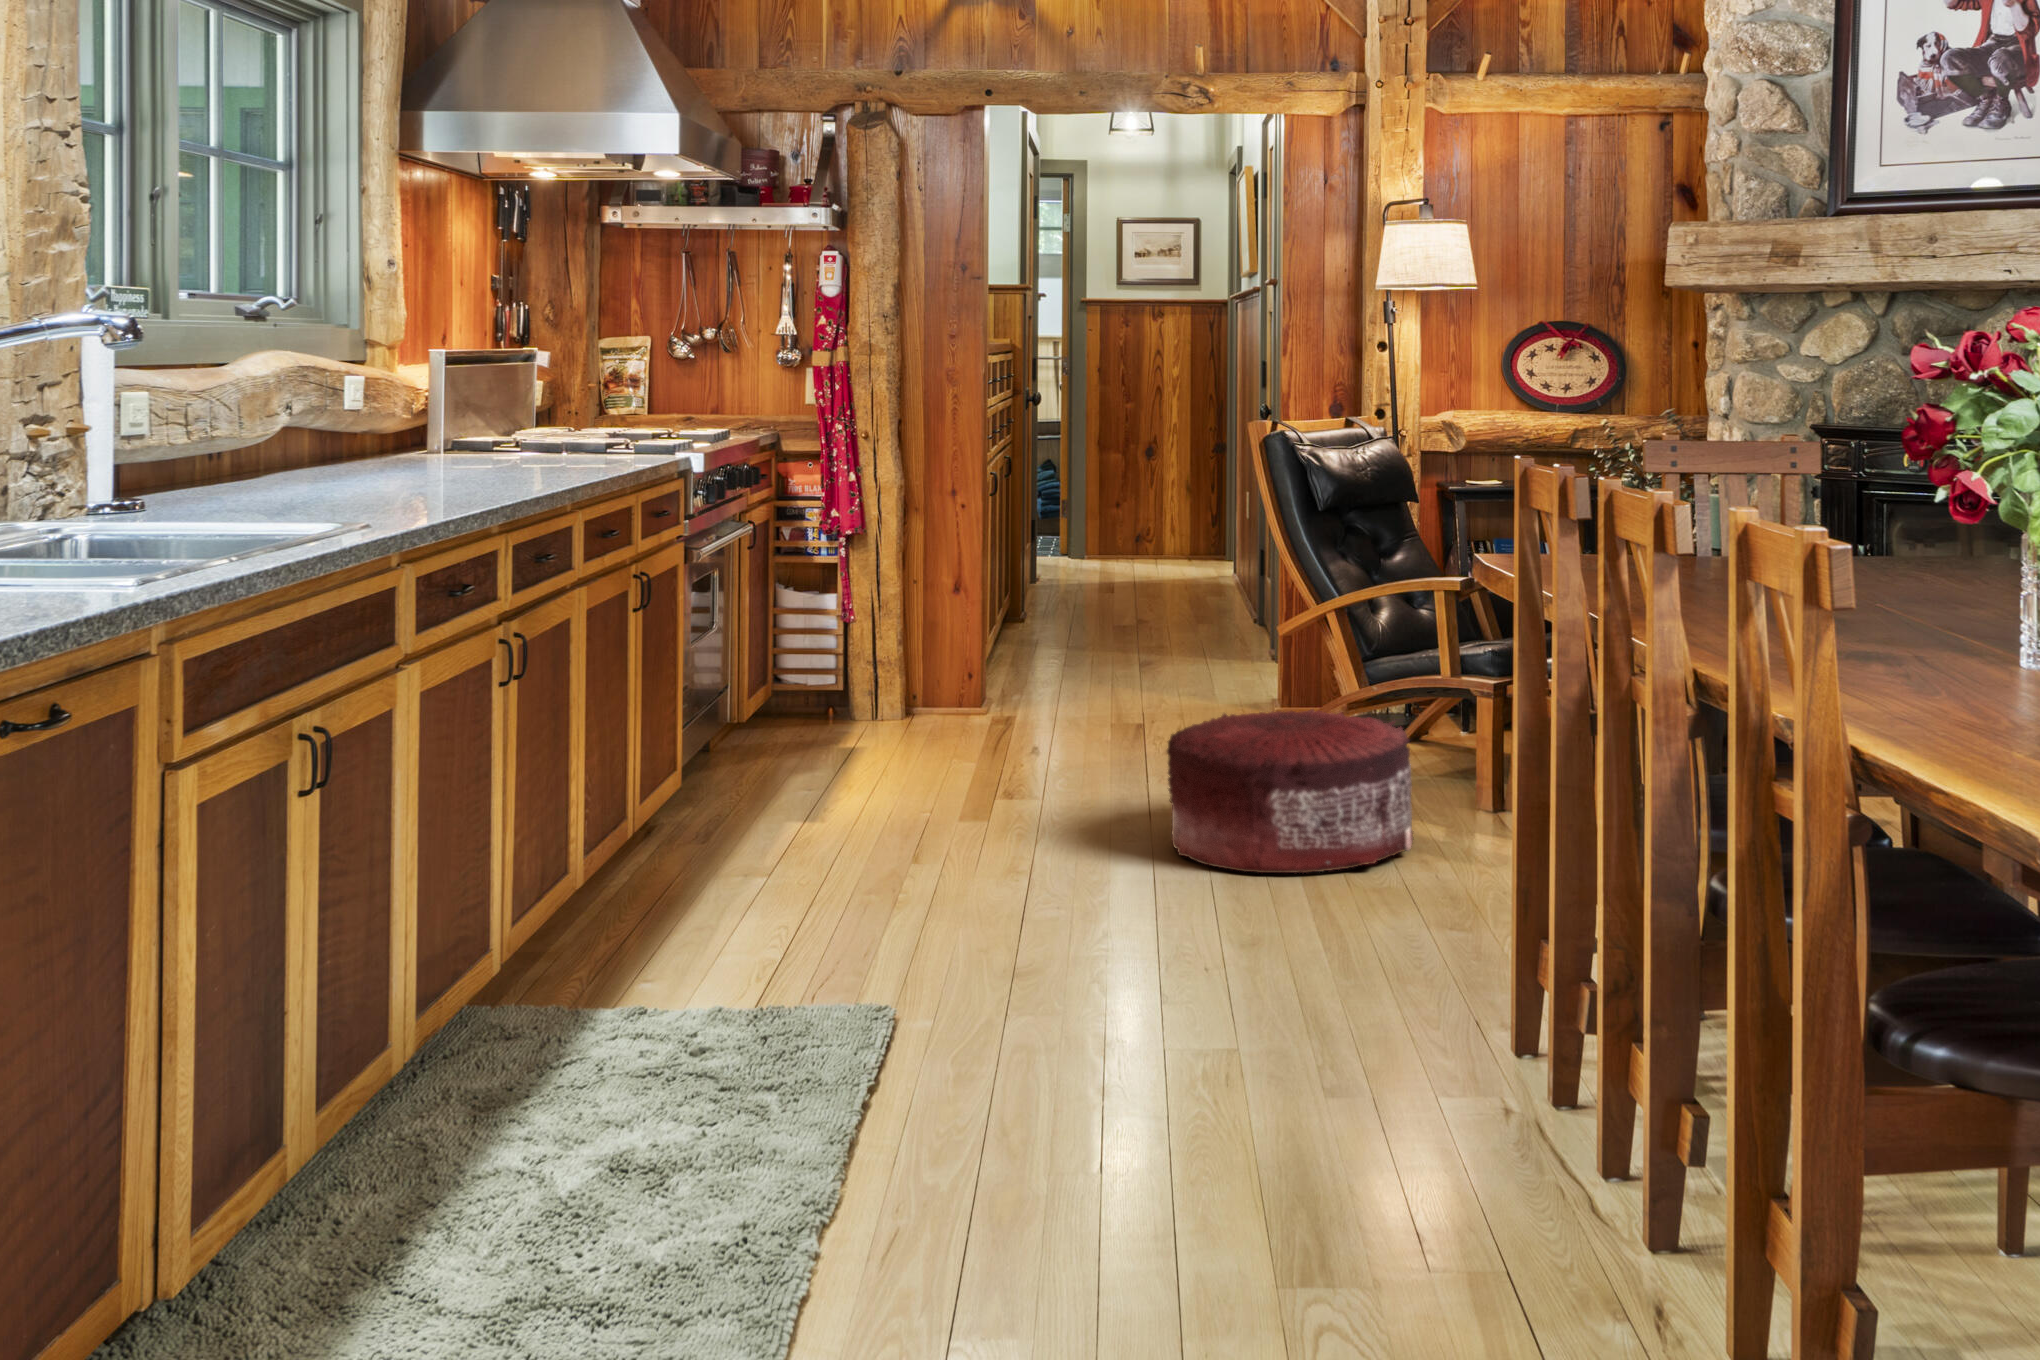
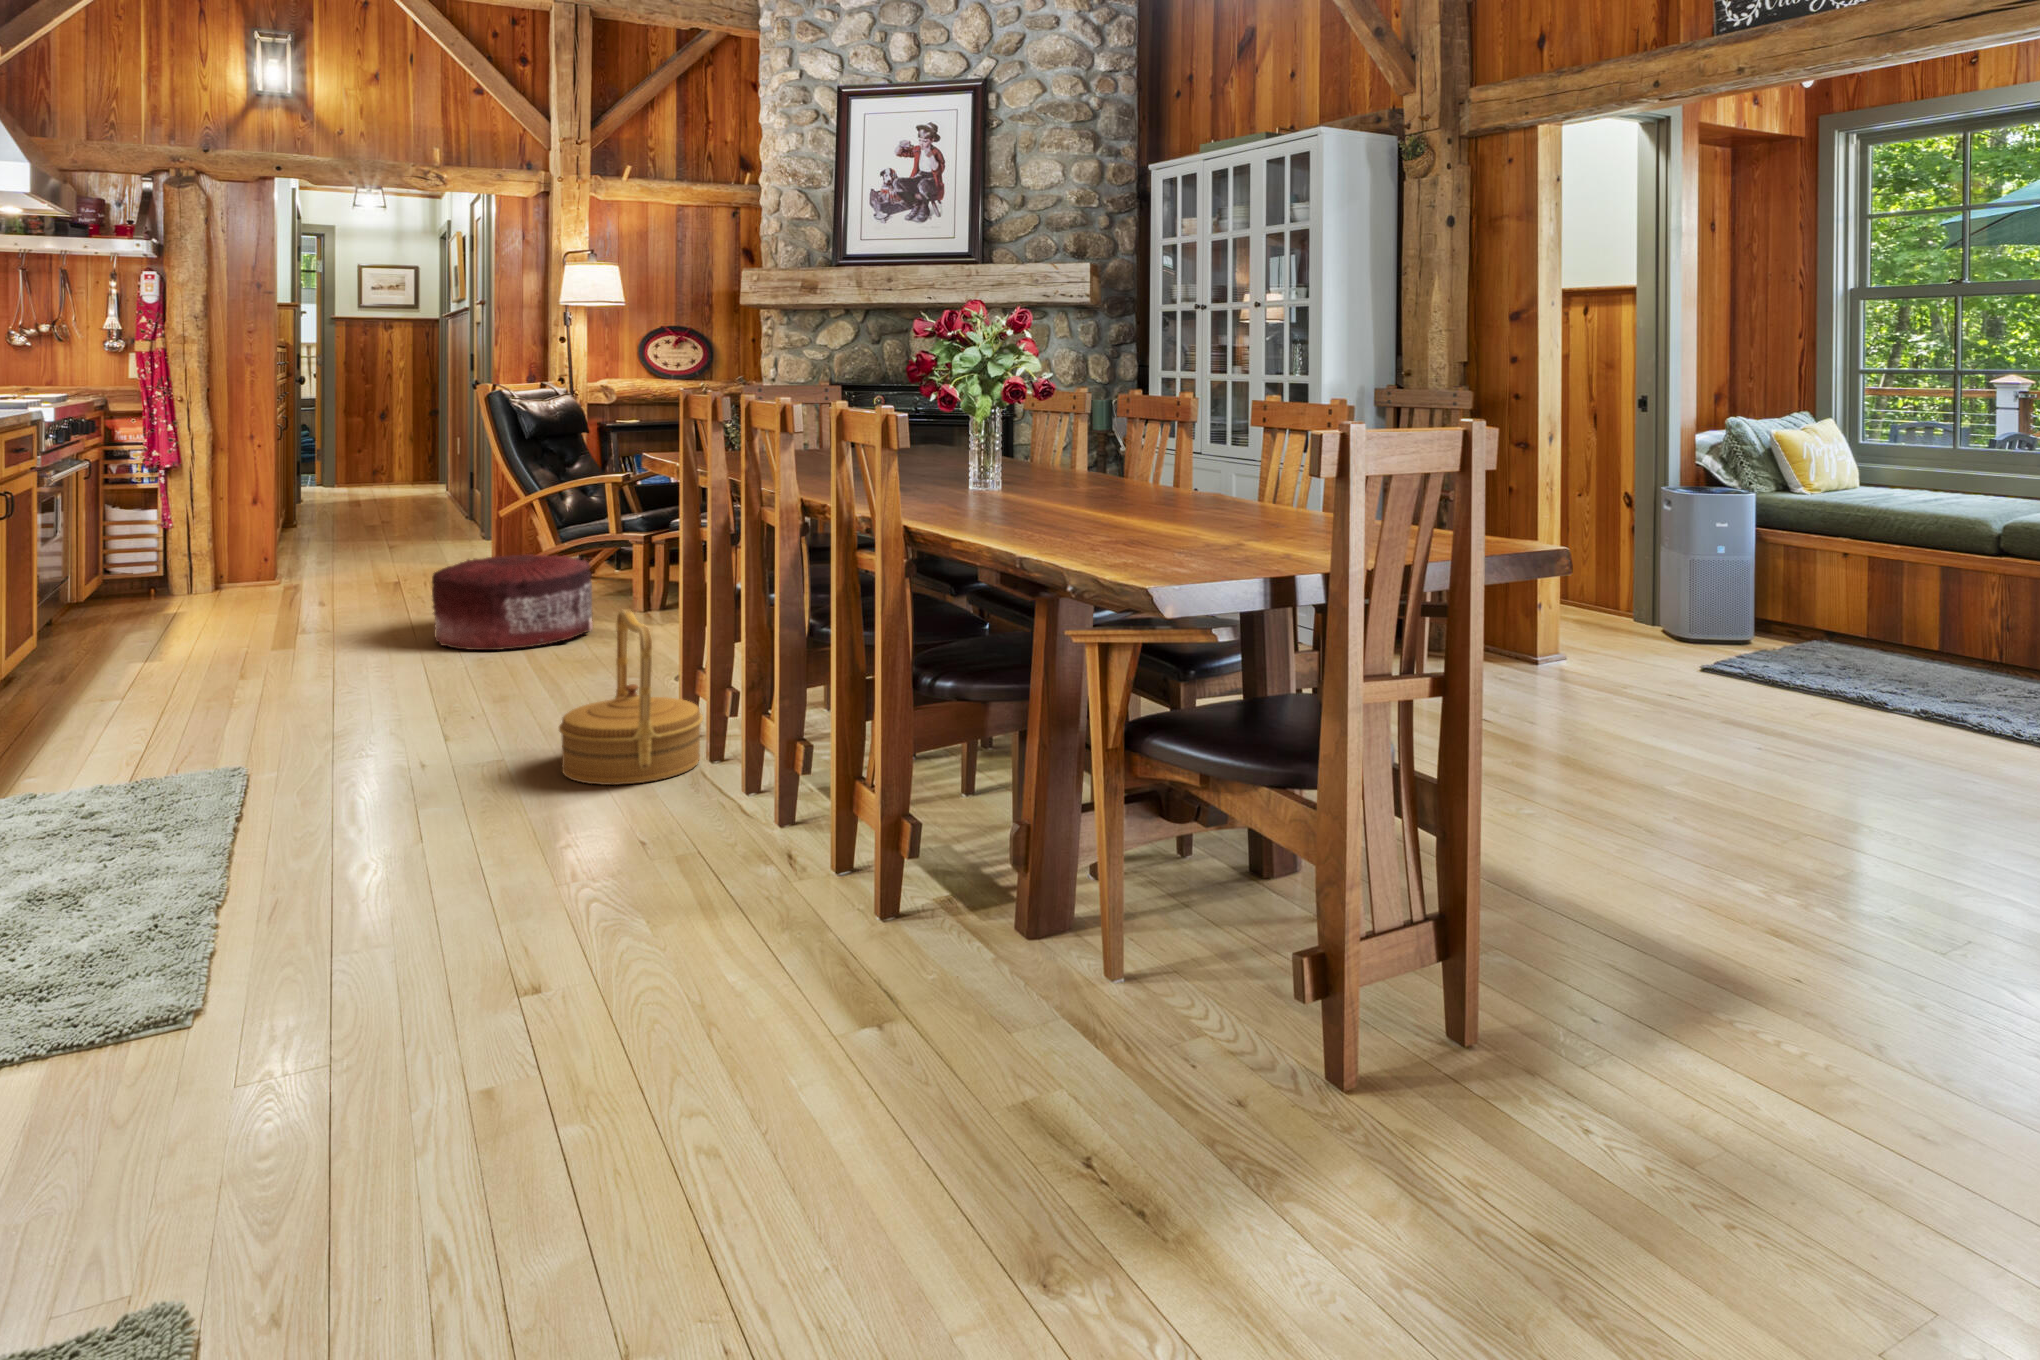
woven basket: none [1310,869,1560,1204] -> present [559,609,703,785]

